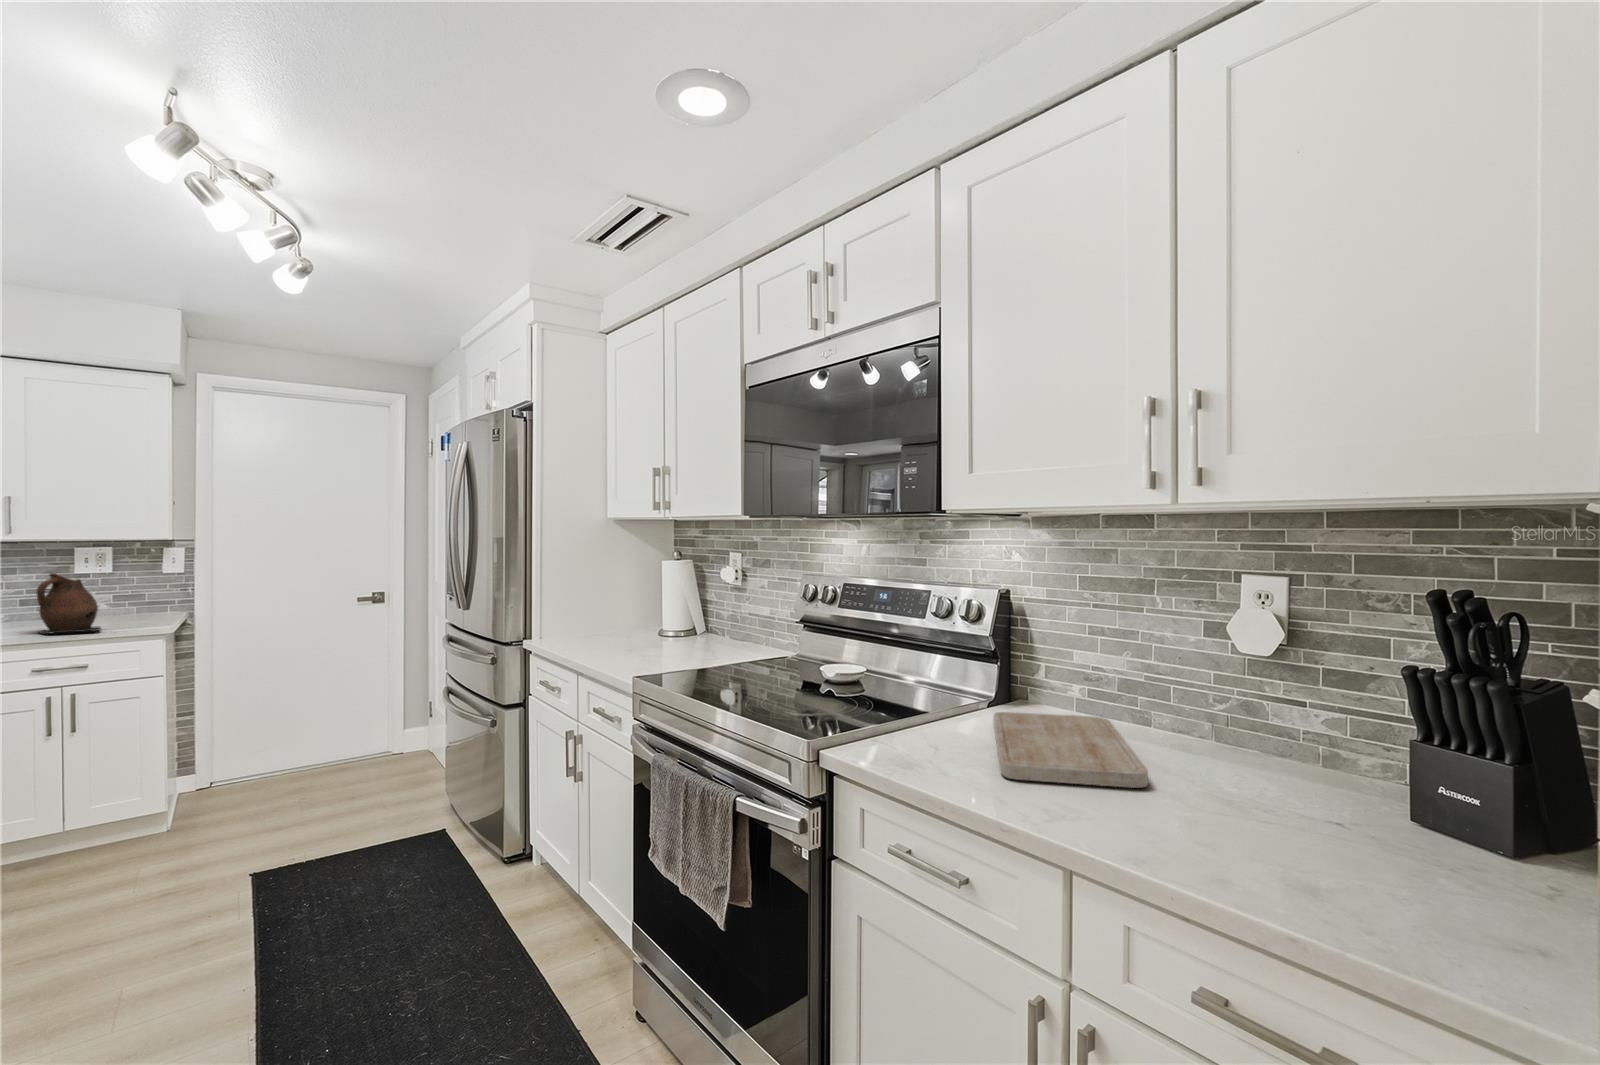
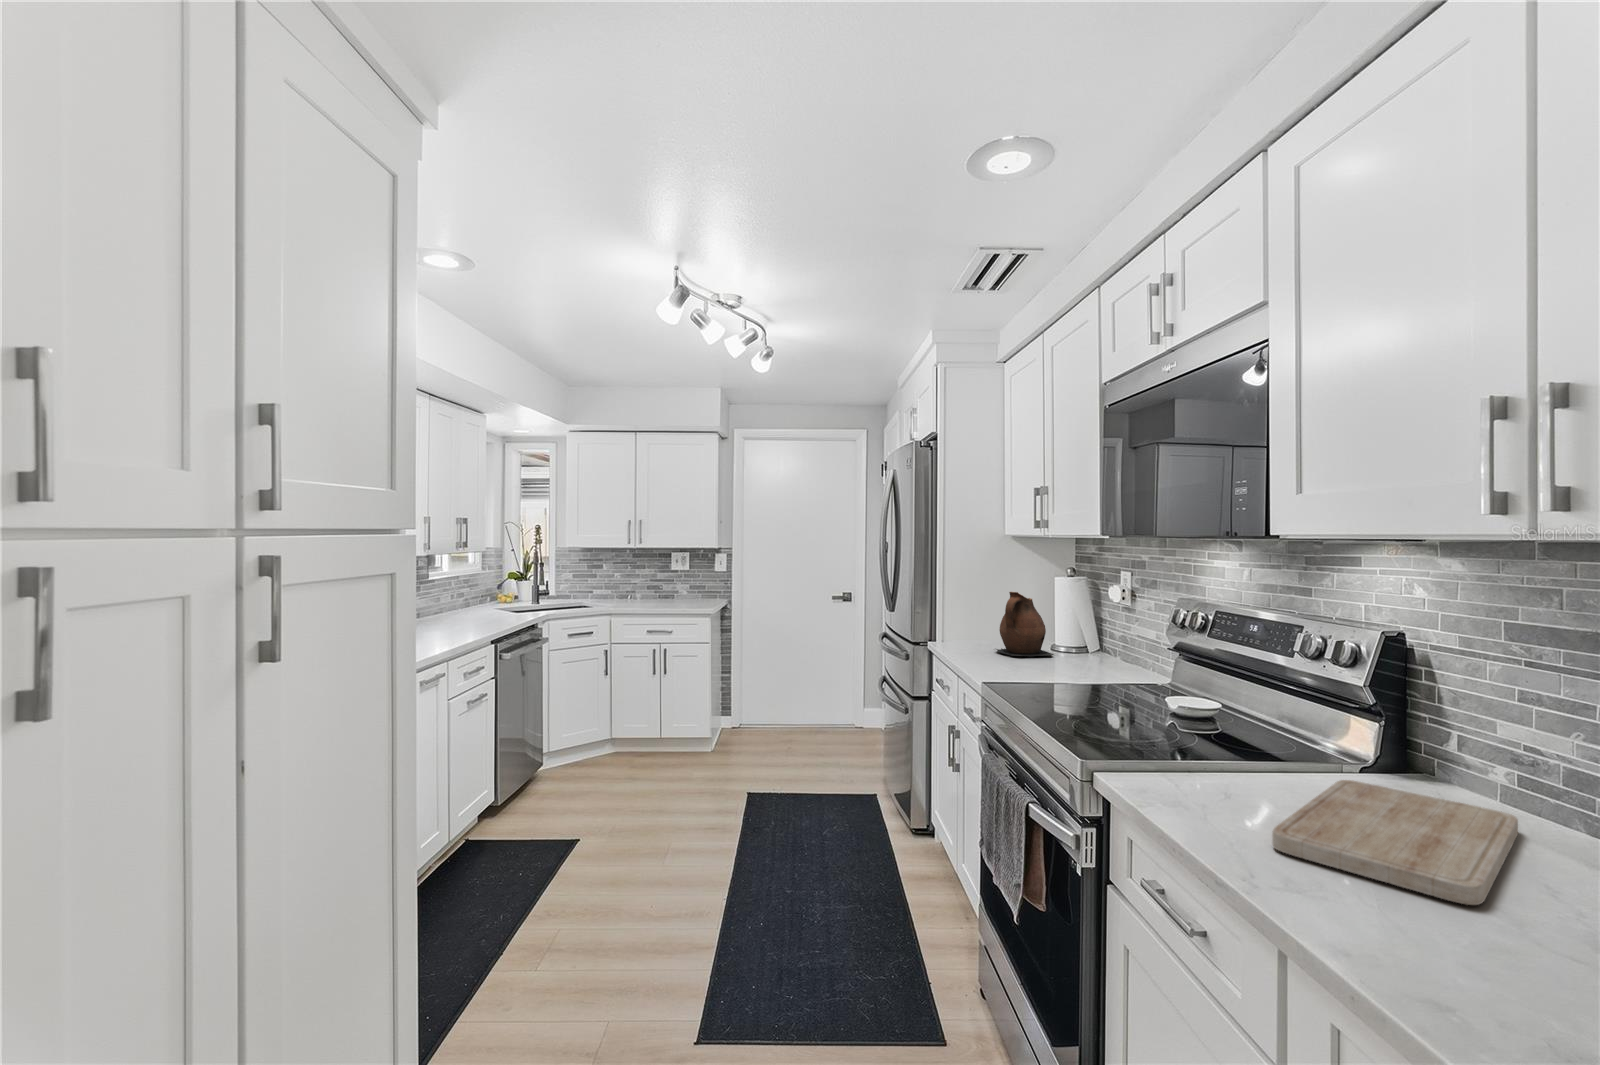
ceramic pitcher: present [37,573,101,634] -> present [996,592,1054,656]

